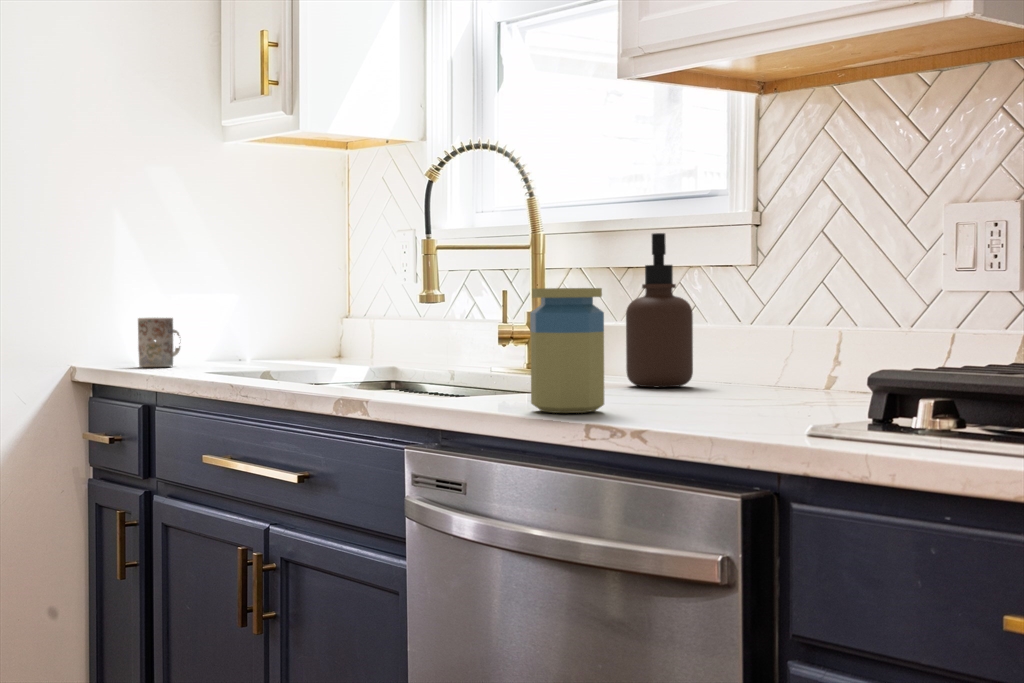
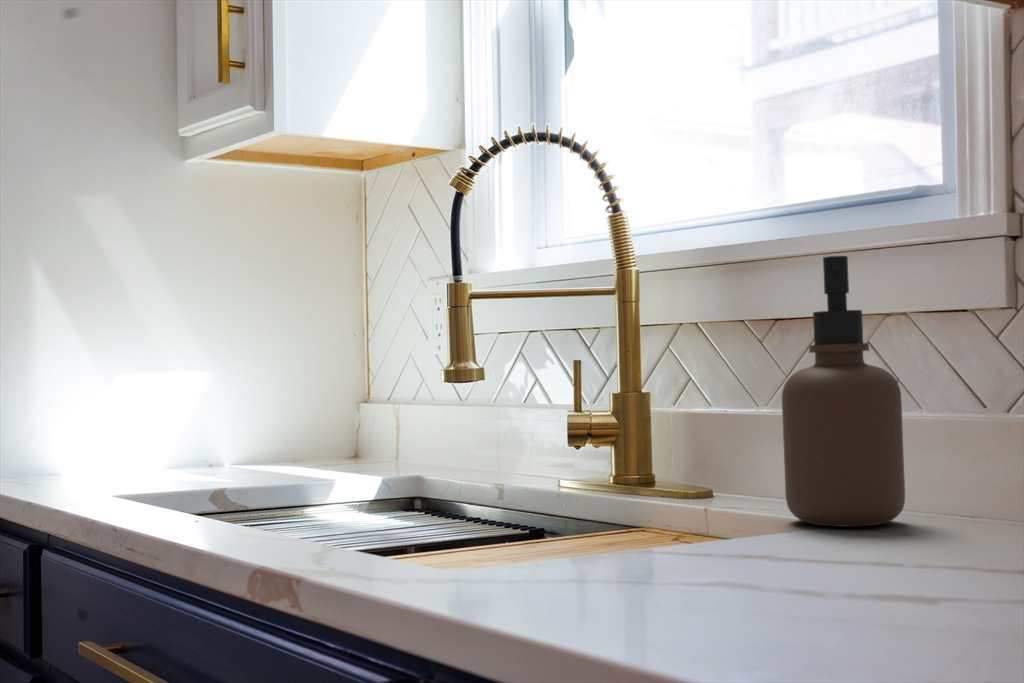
jar: present [530,288,604,413] -> none [608,355,778,640]
mug: present [138,317,180,367] -> none [53,408,119,481]

